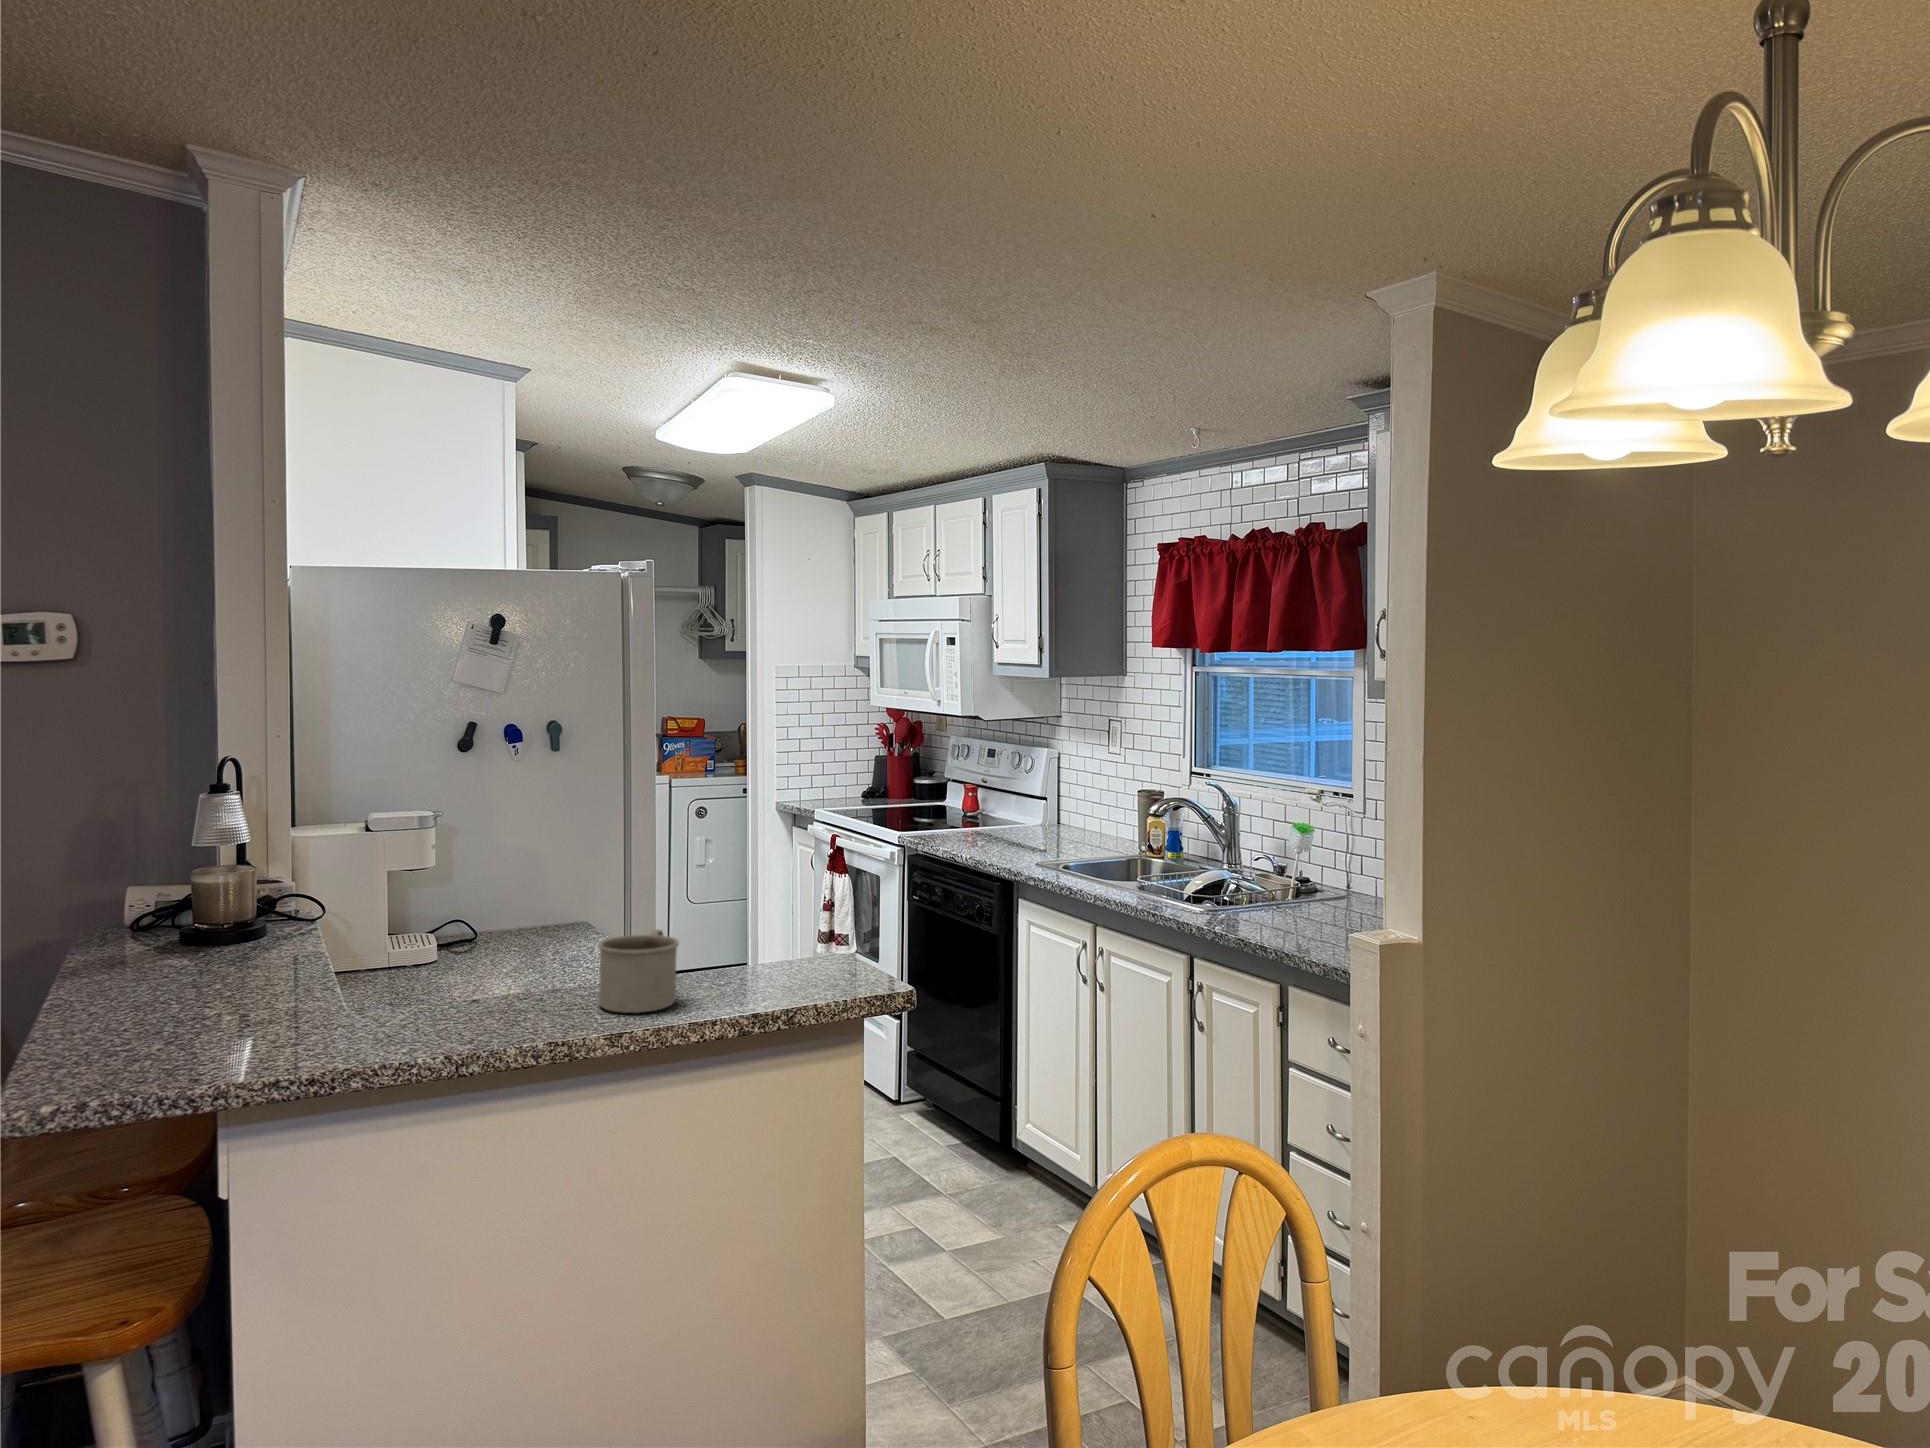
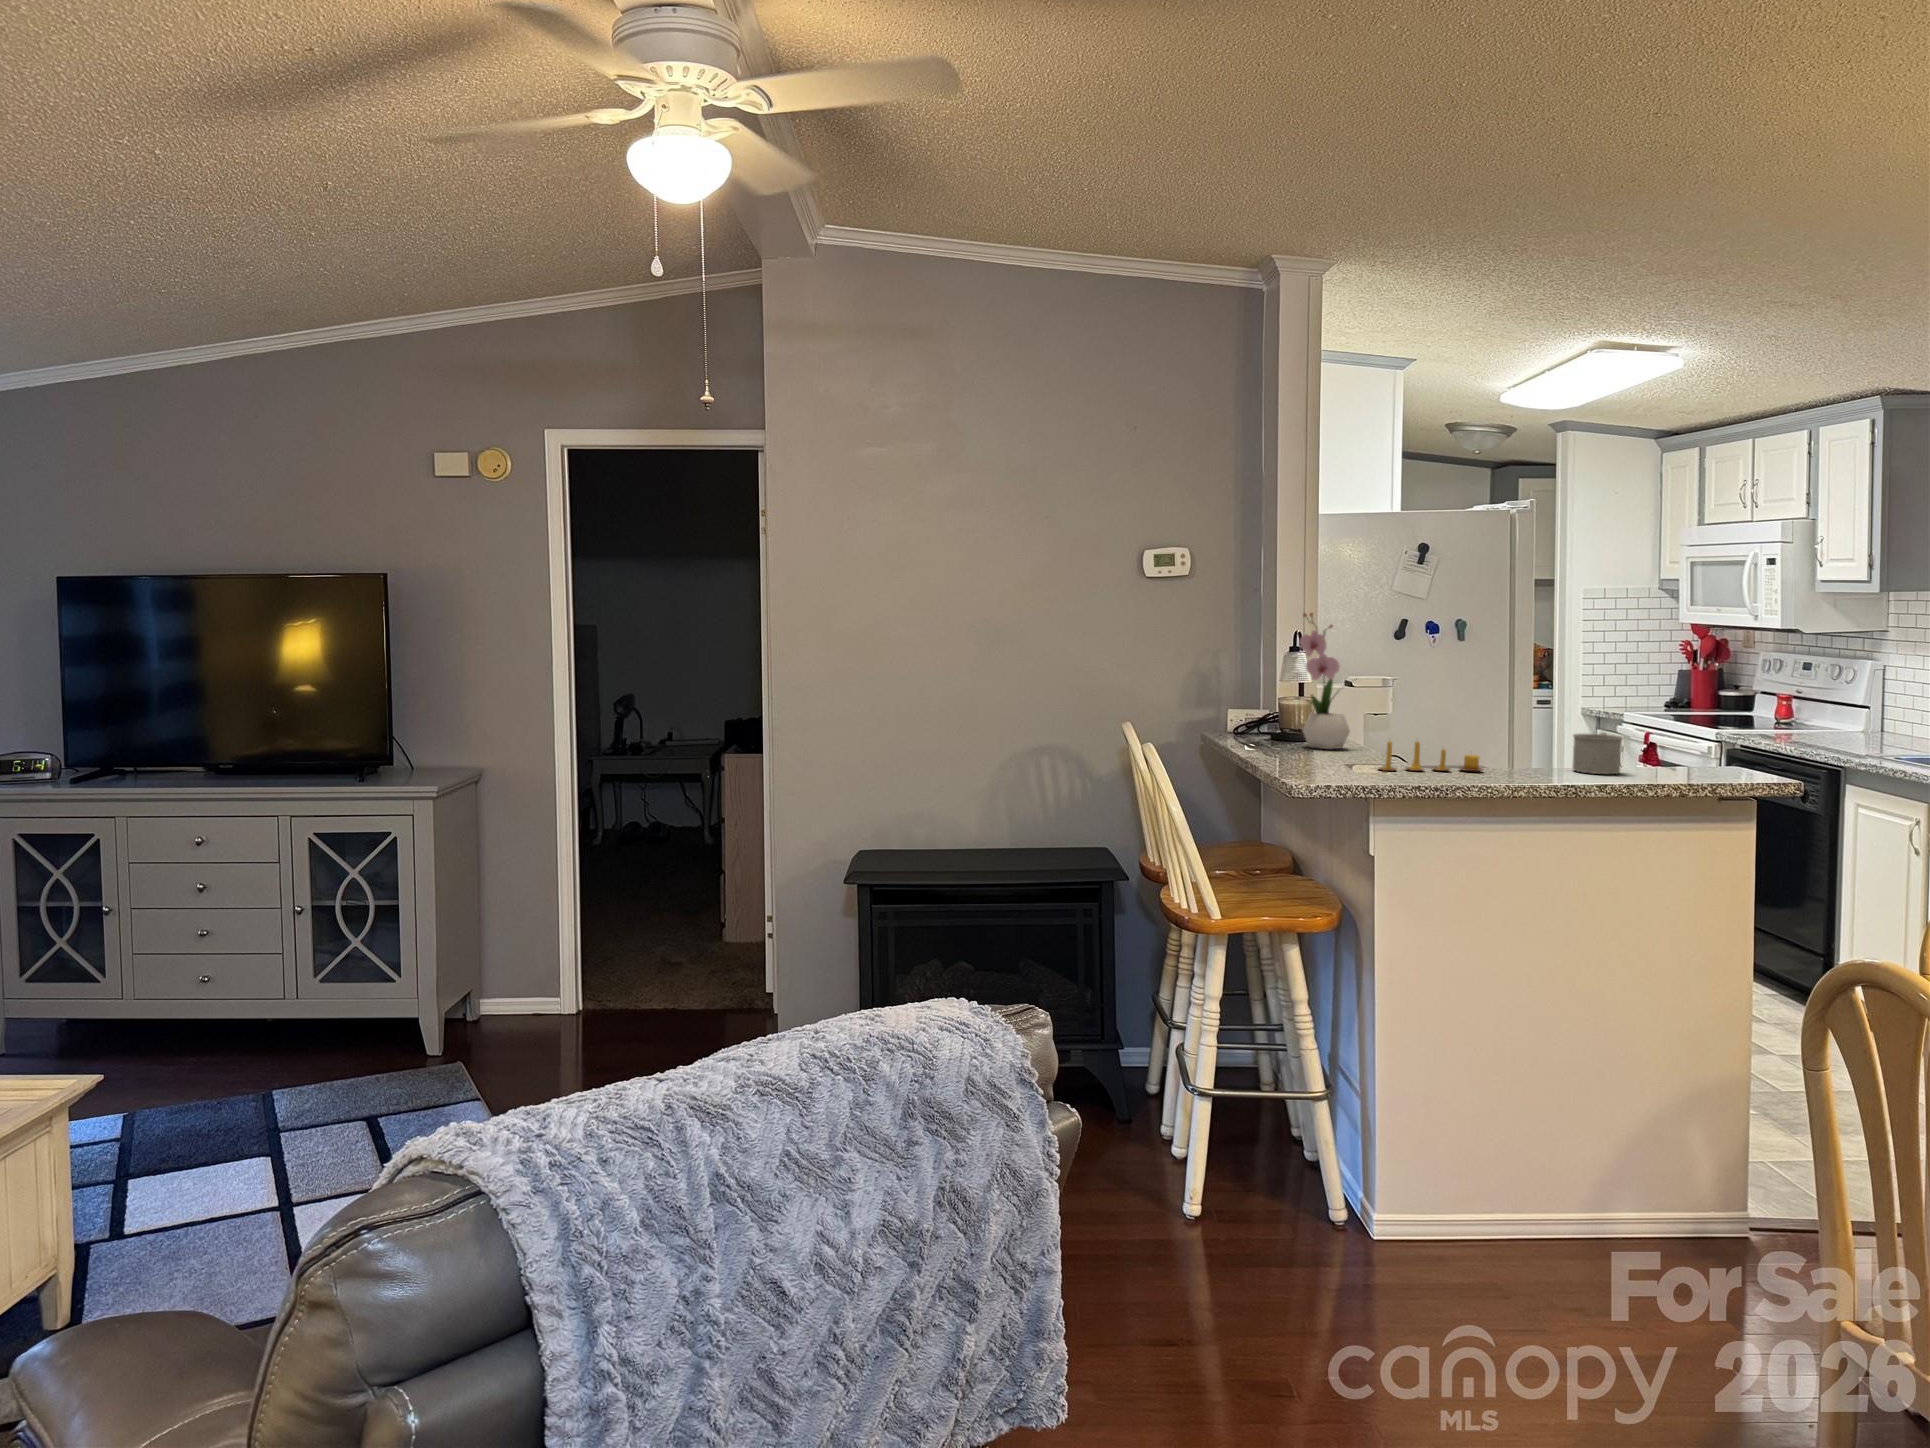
flower arrangement: none [100,729,241,995] -> present [1299,613,1350,749]
candle: none [166,994,415,1076] -> present [1379,741,1482,771]

